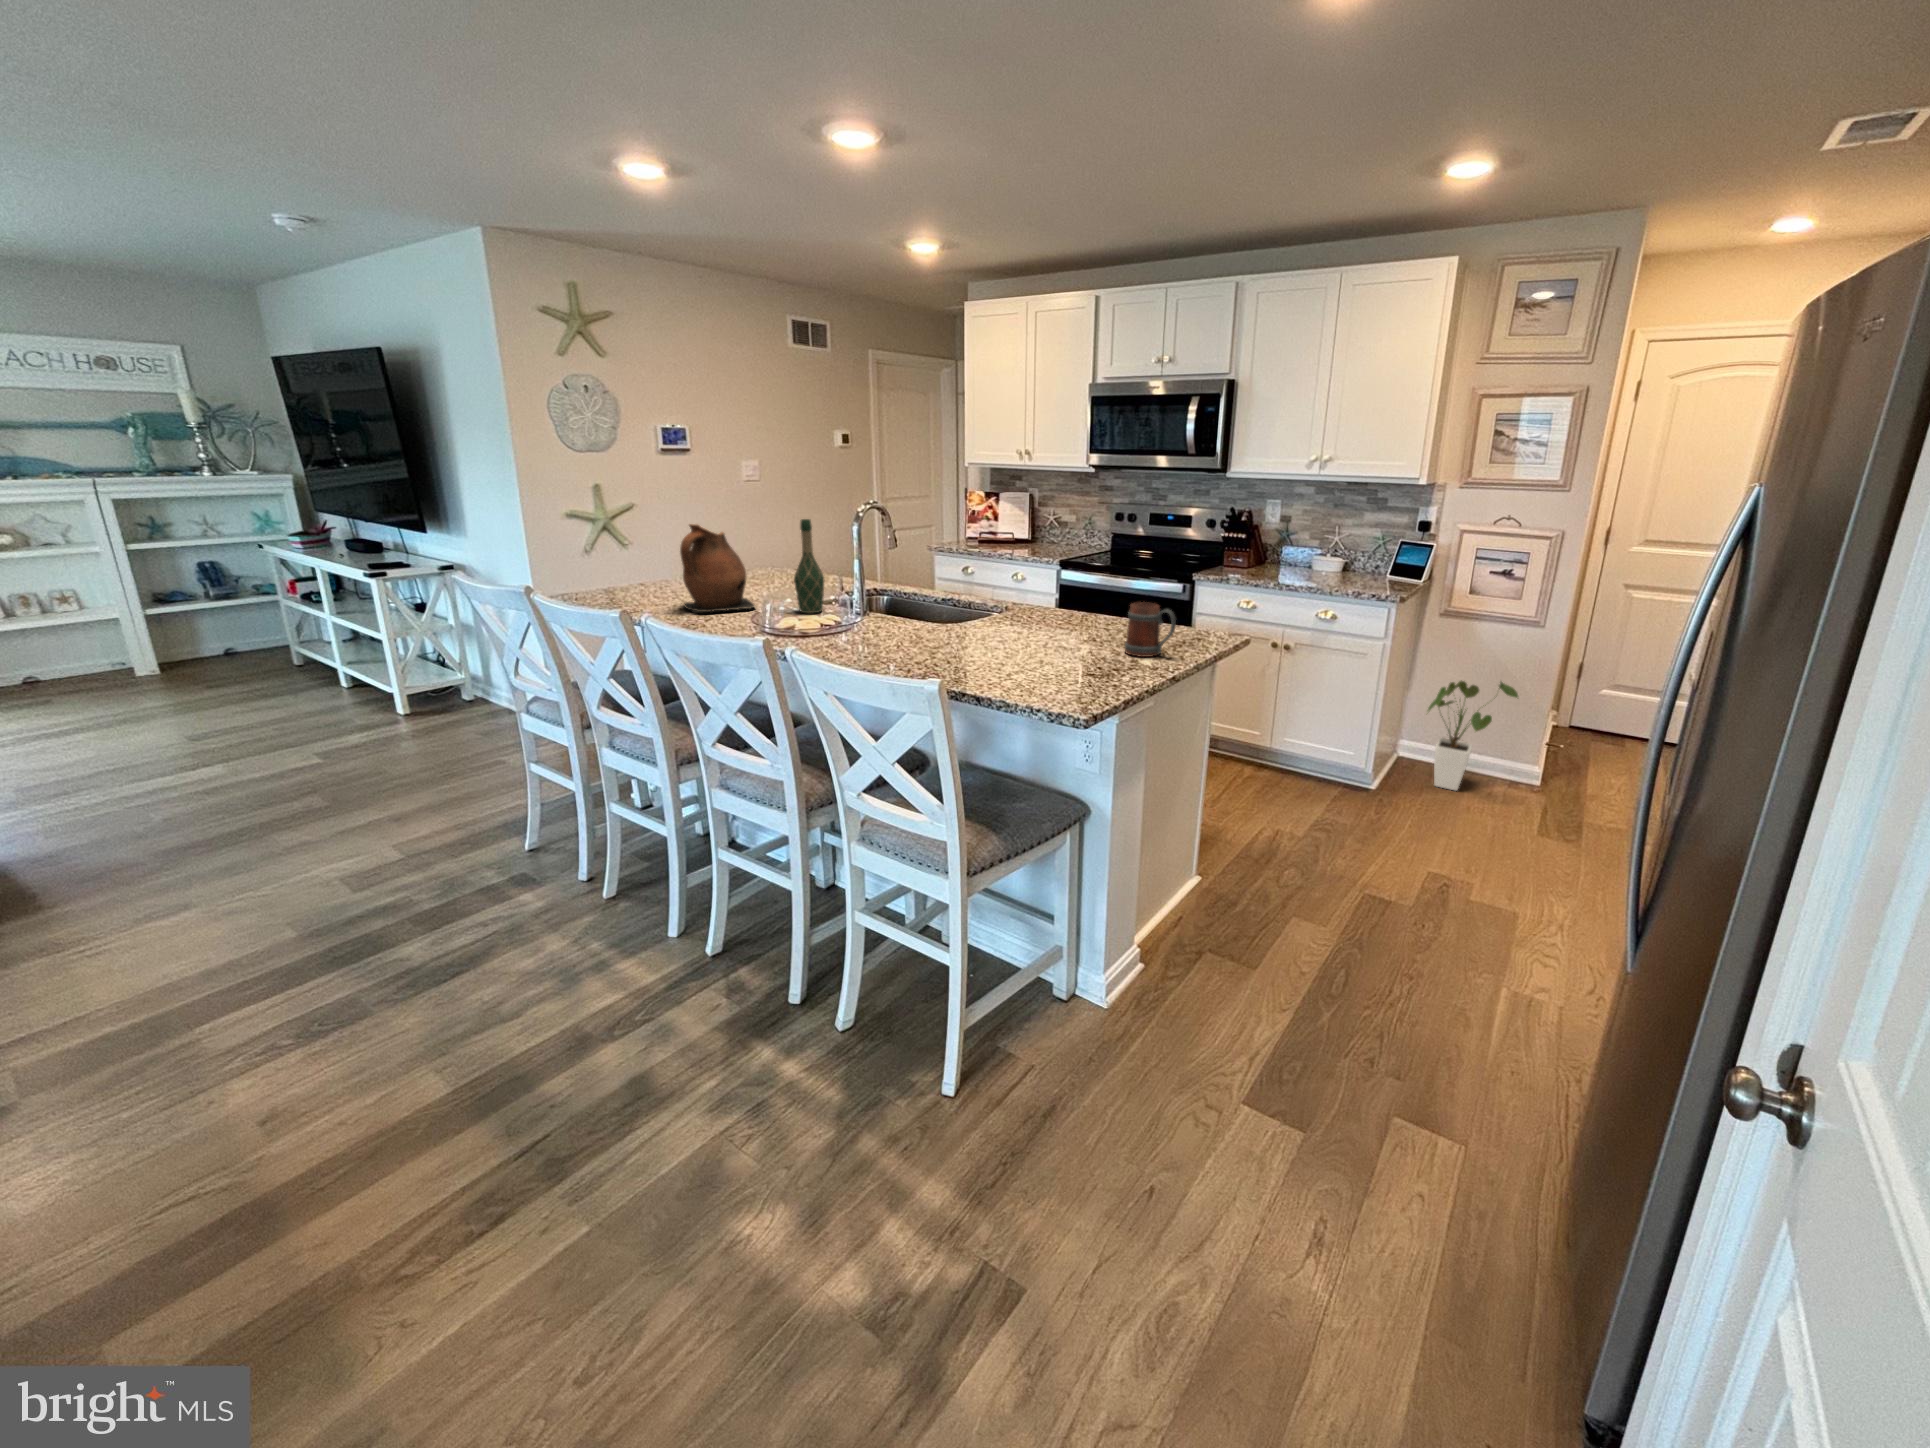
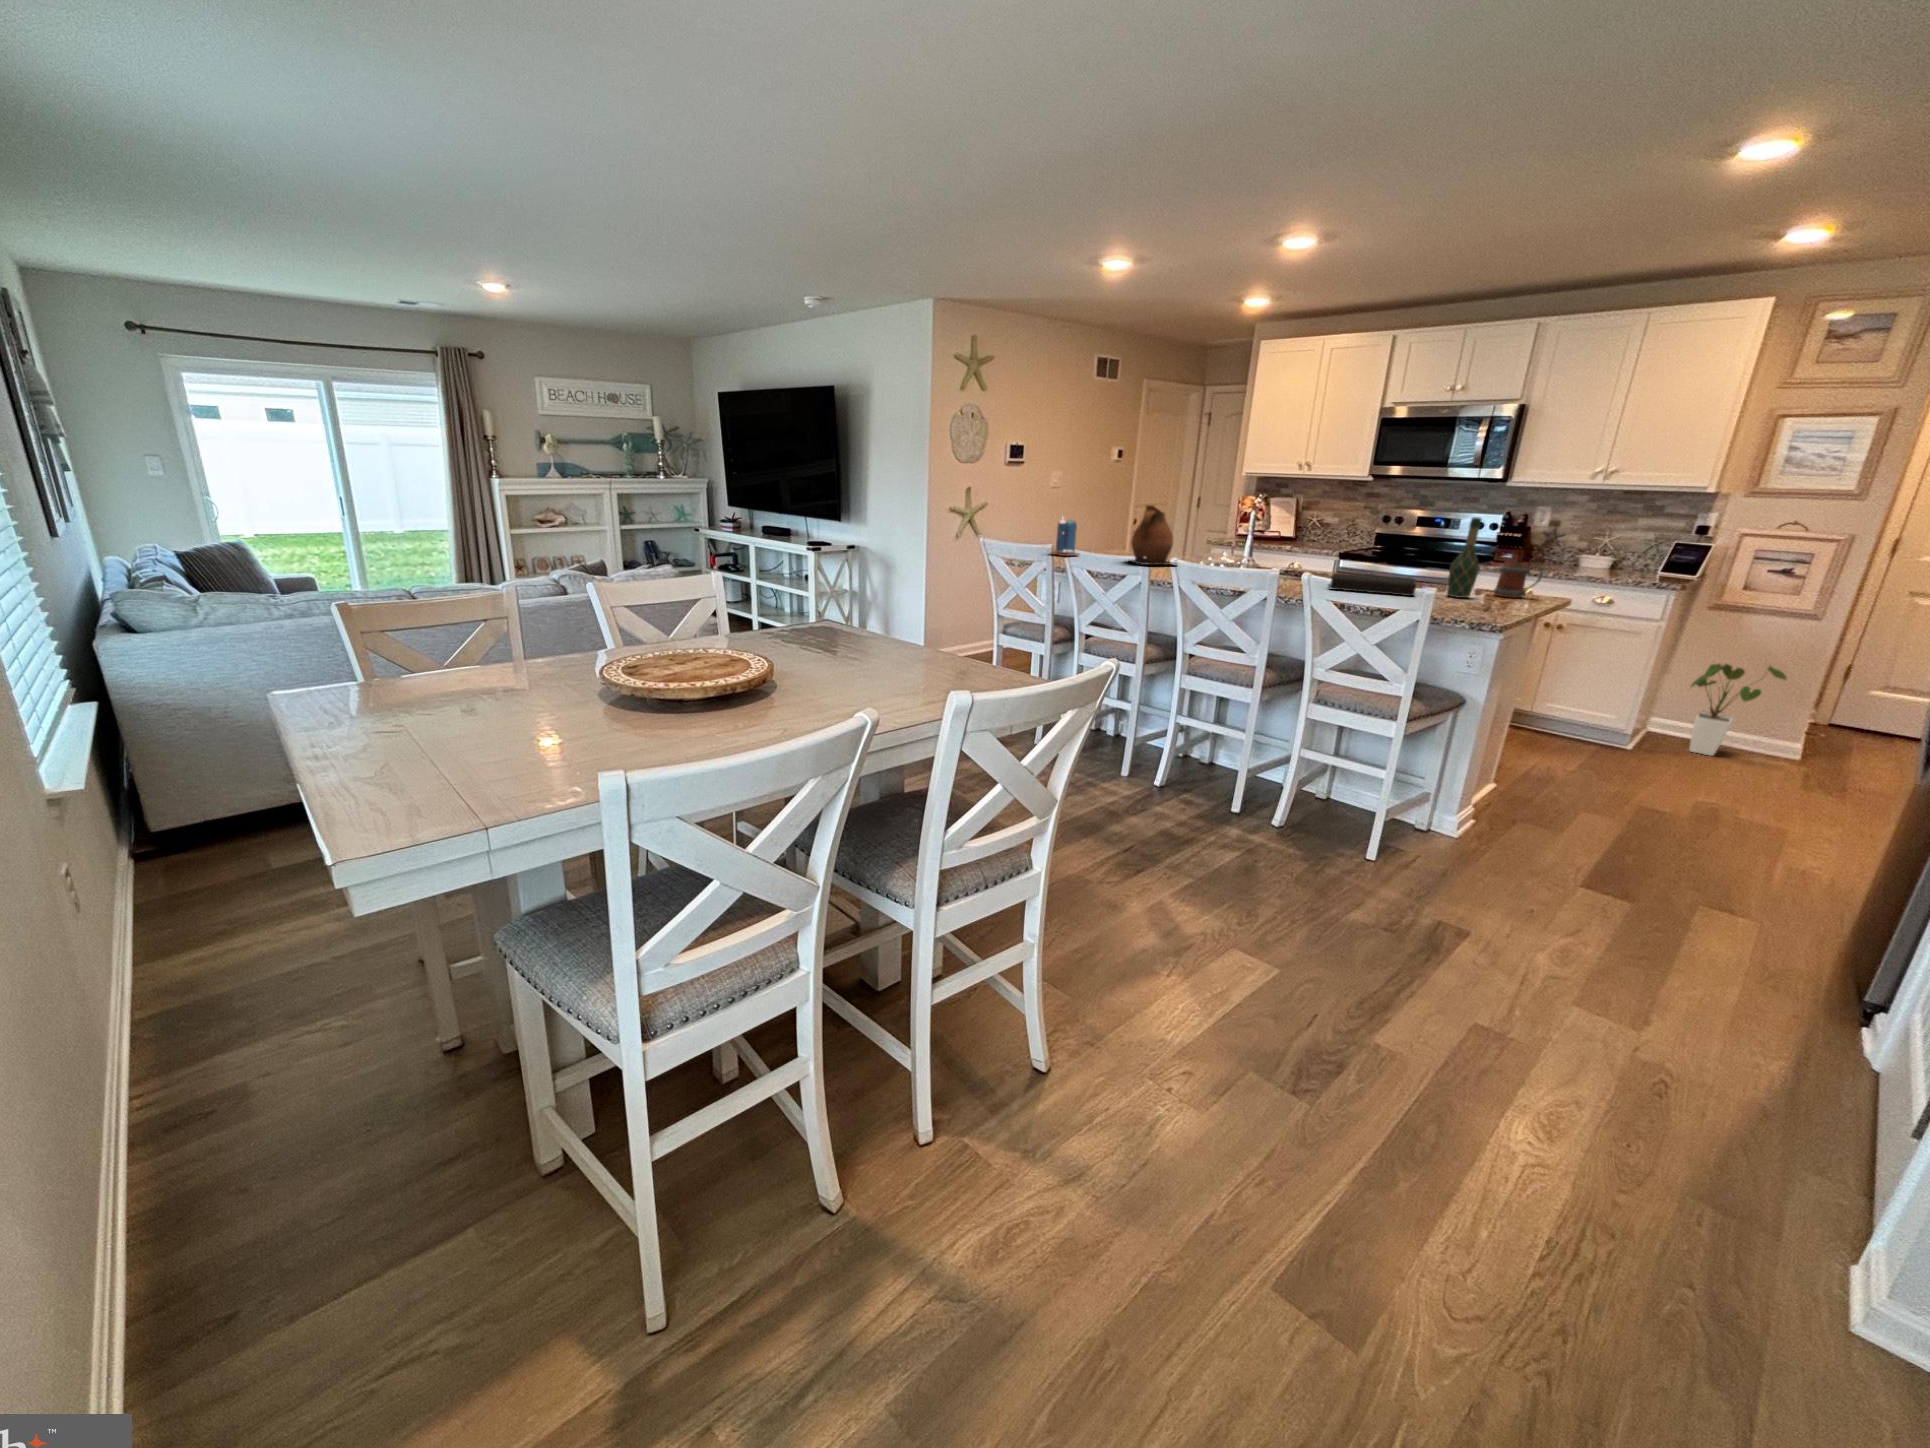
wine bottle: present [794,519,824,613] -> present [1447,517,1482,598]
candle: none [596,538,642,598] -> present [1051,518,1079,556]
book: none [891,624,1019,666] -> present [1330,573,1416,596]

